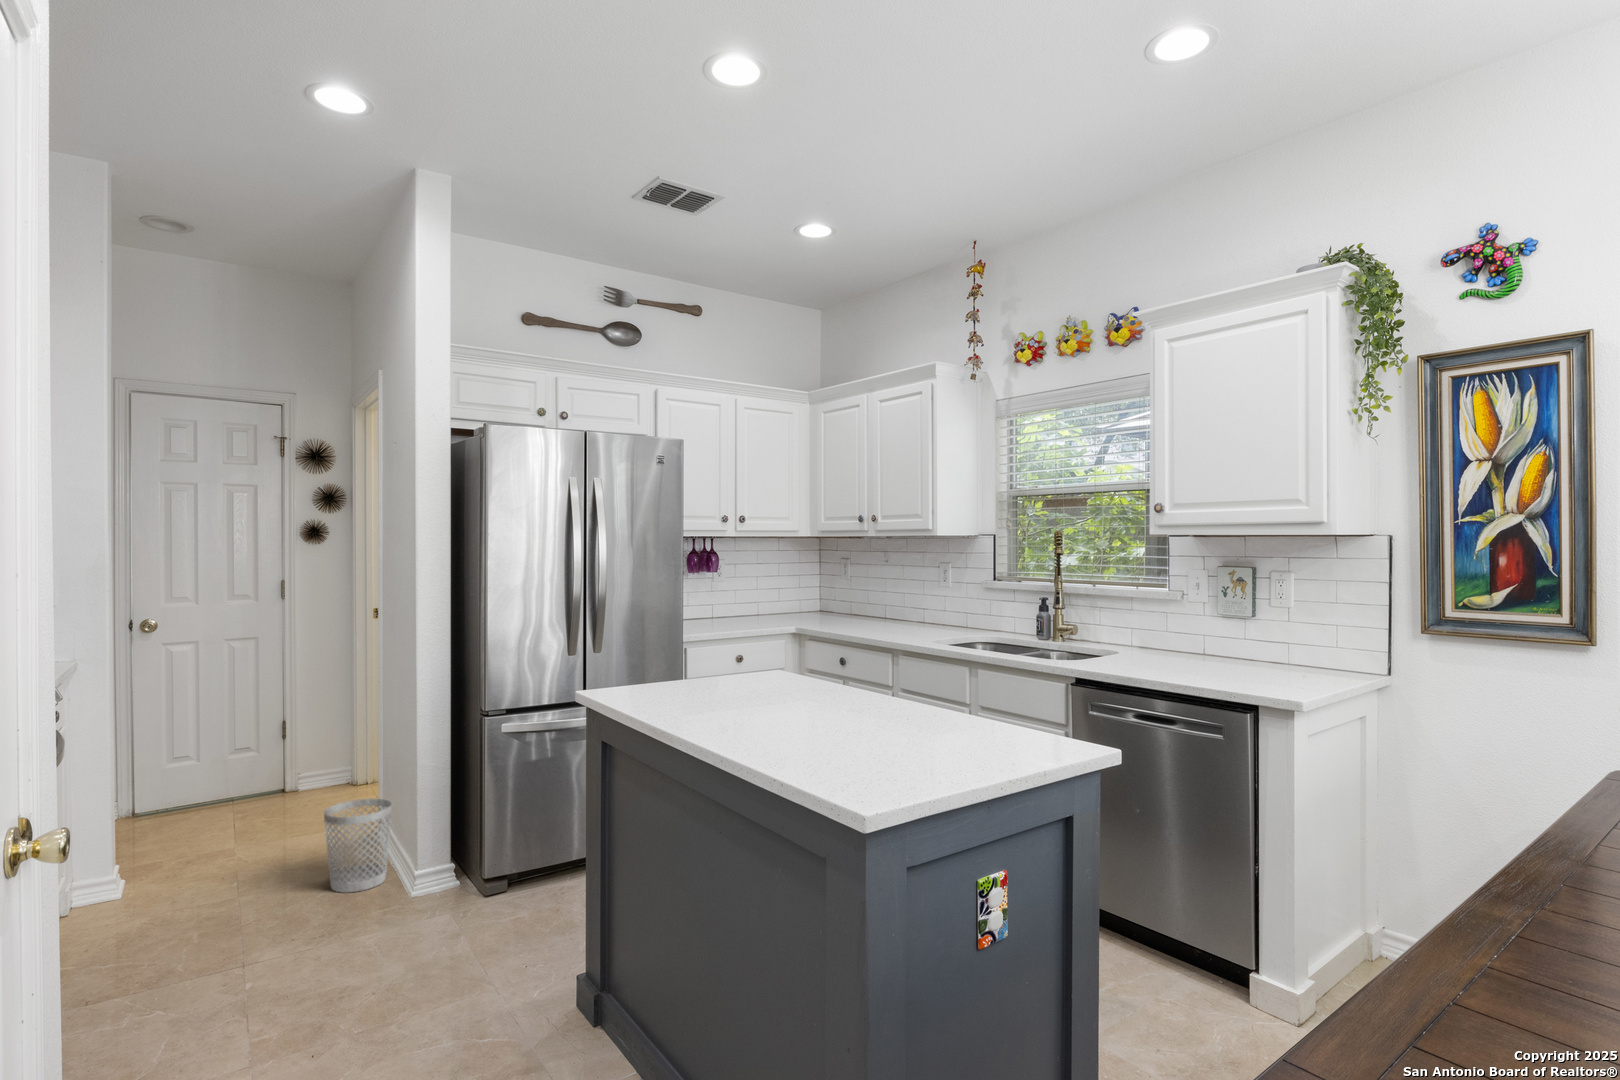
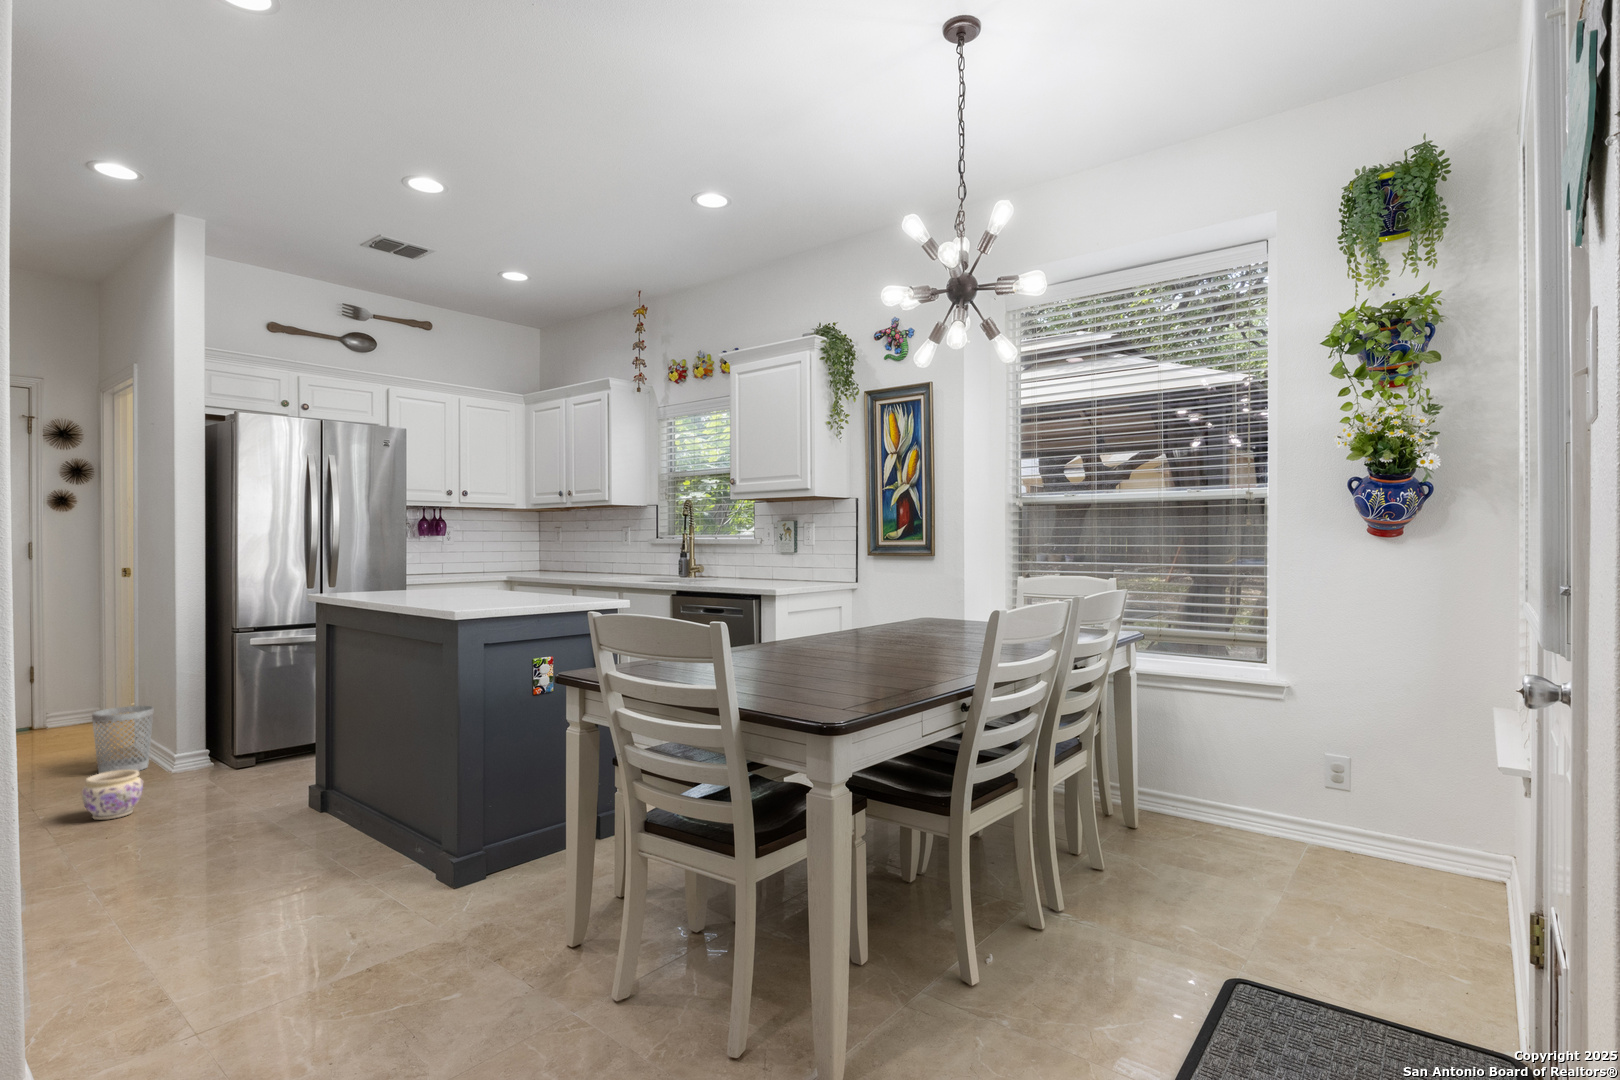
planter: none [292,920,367,999] -> present [82,770,143,820]

